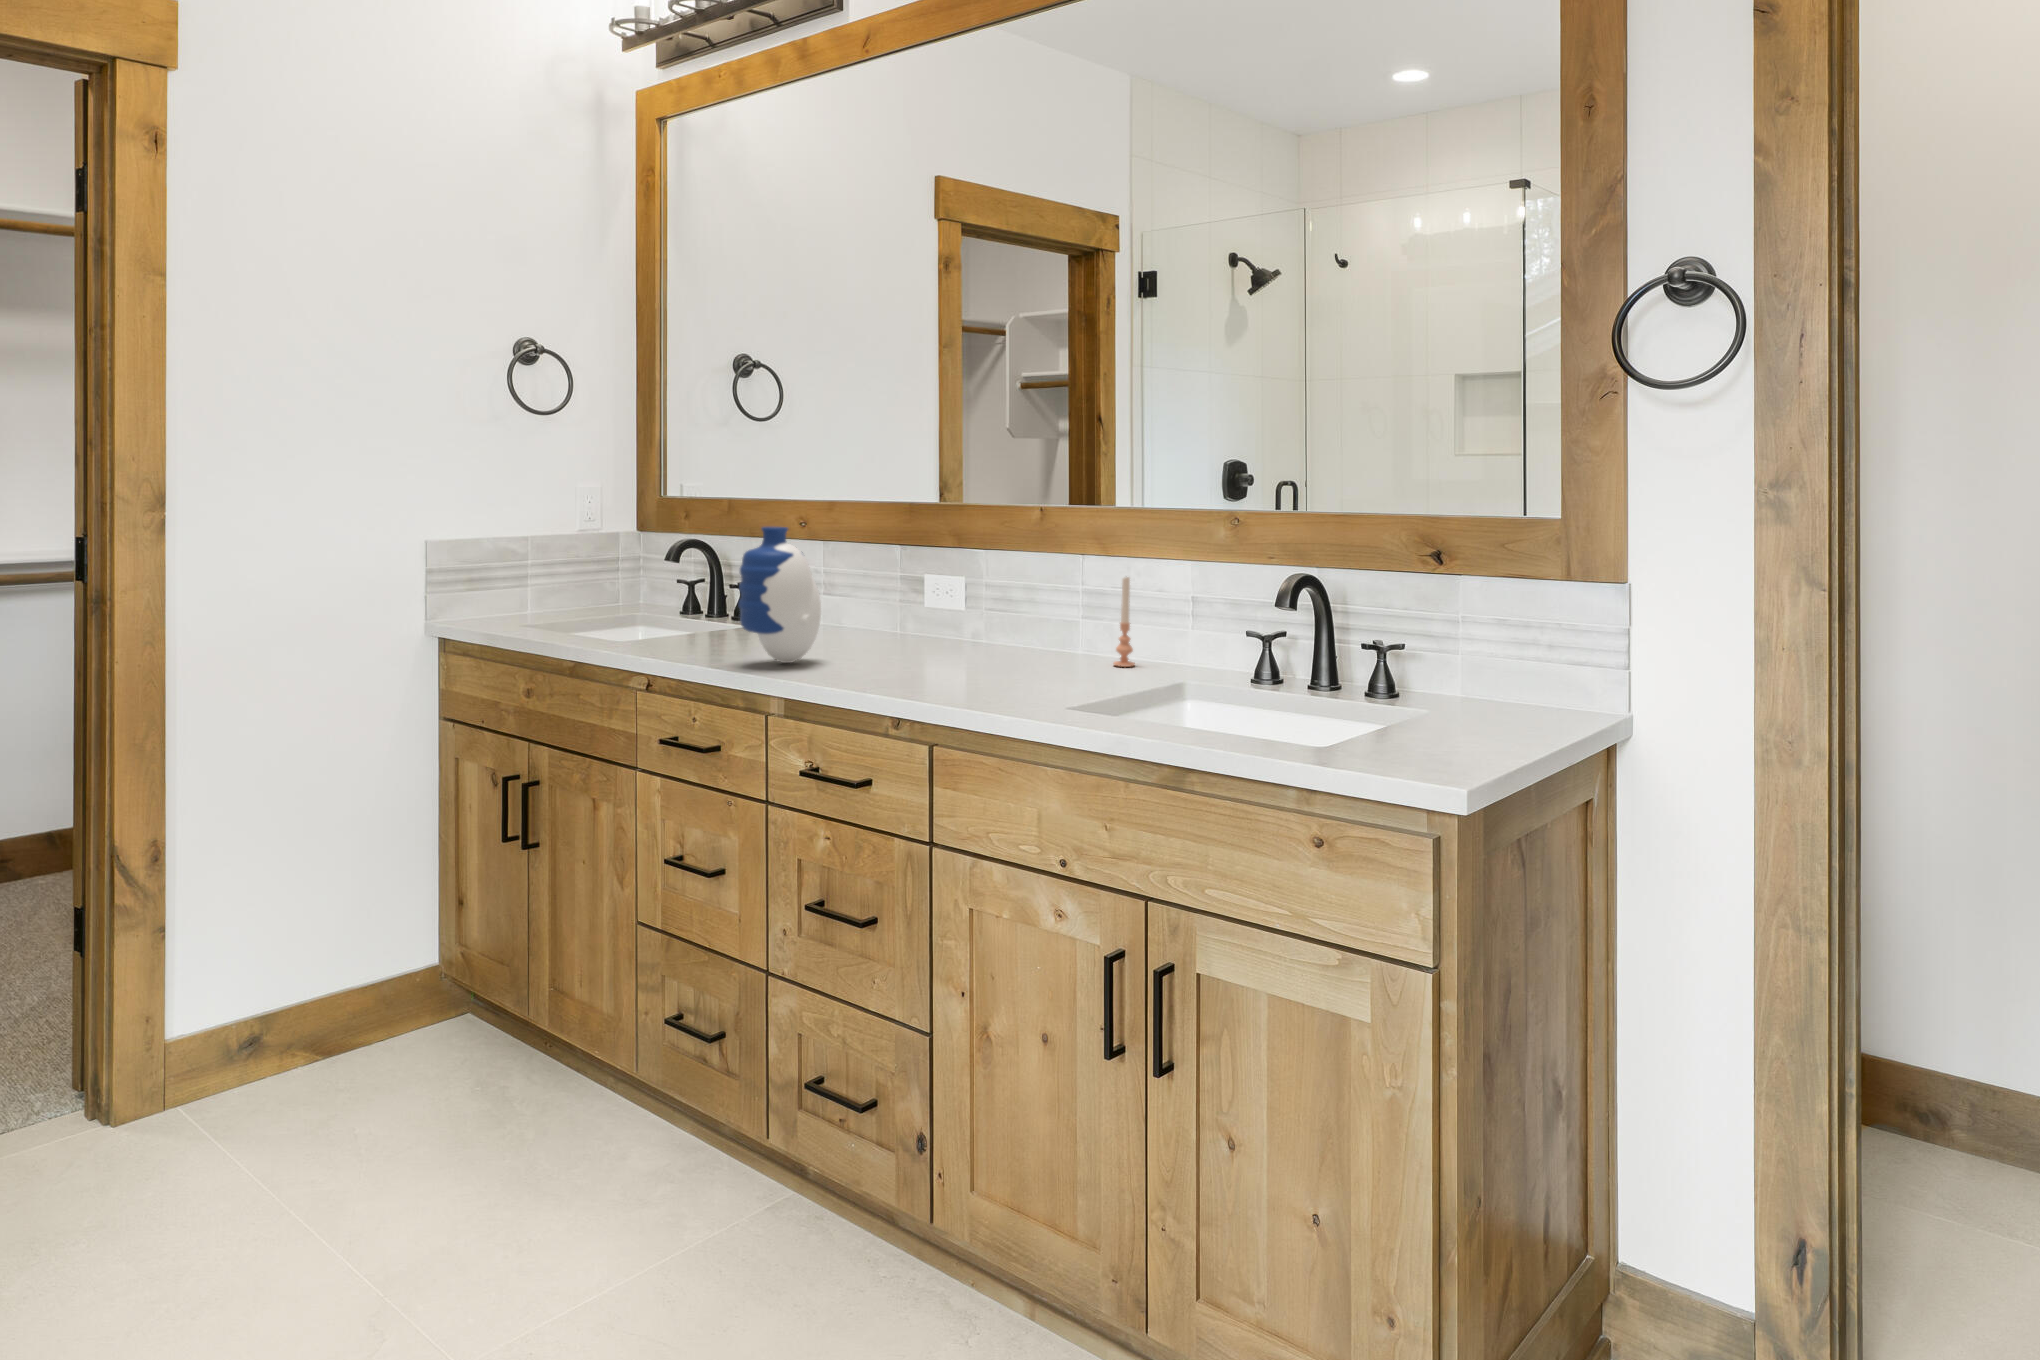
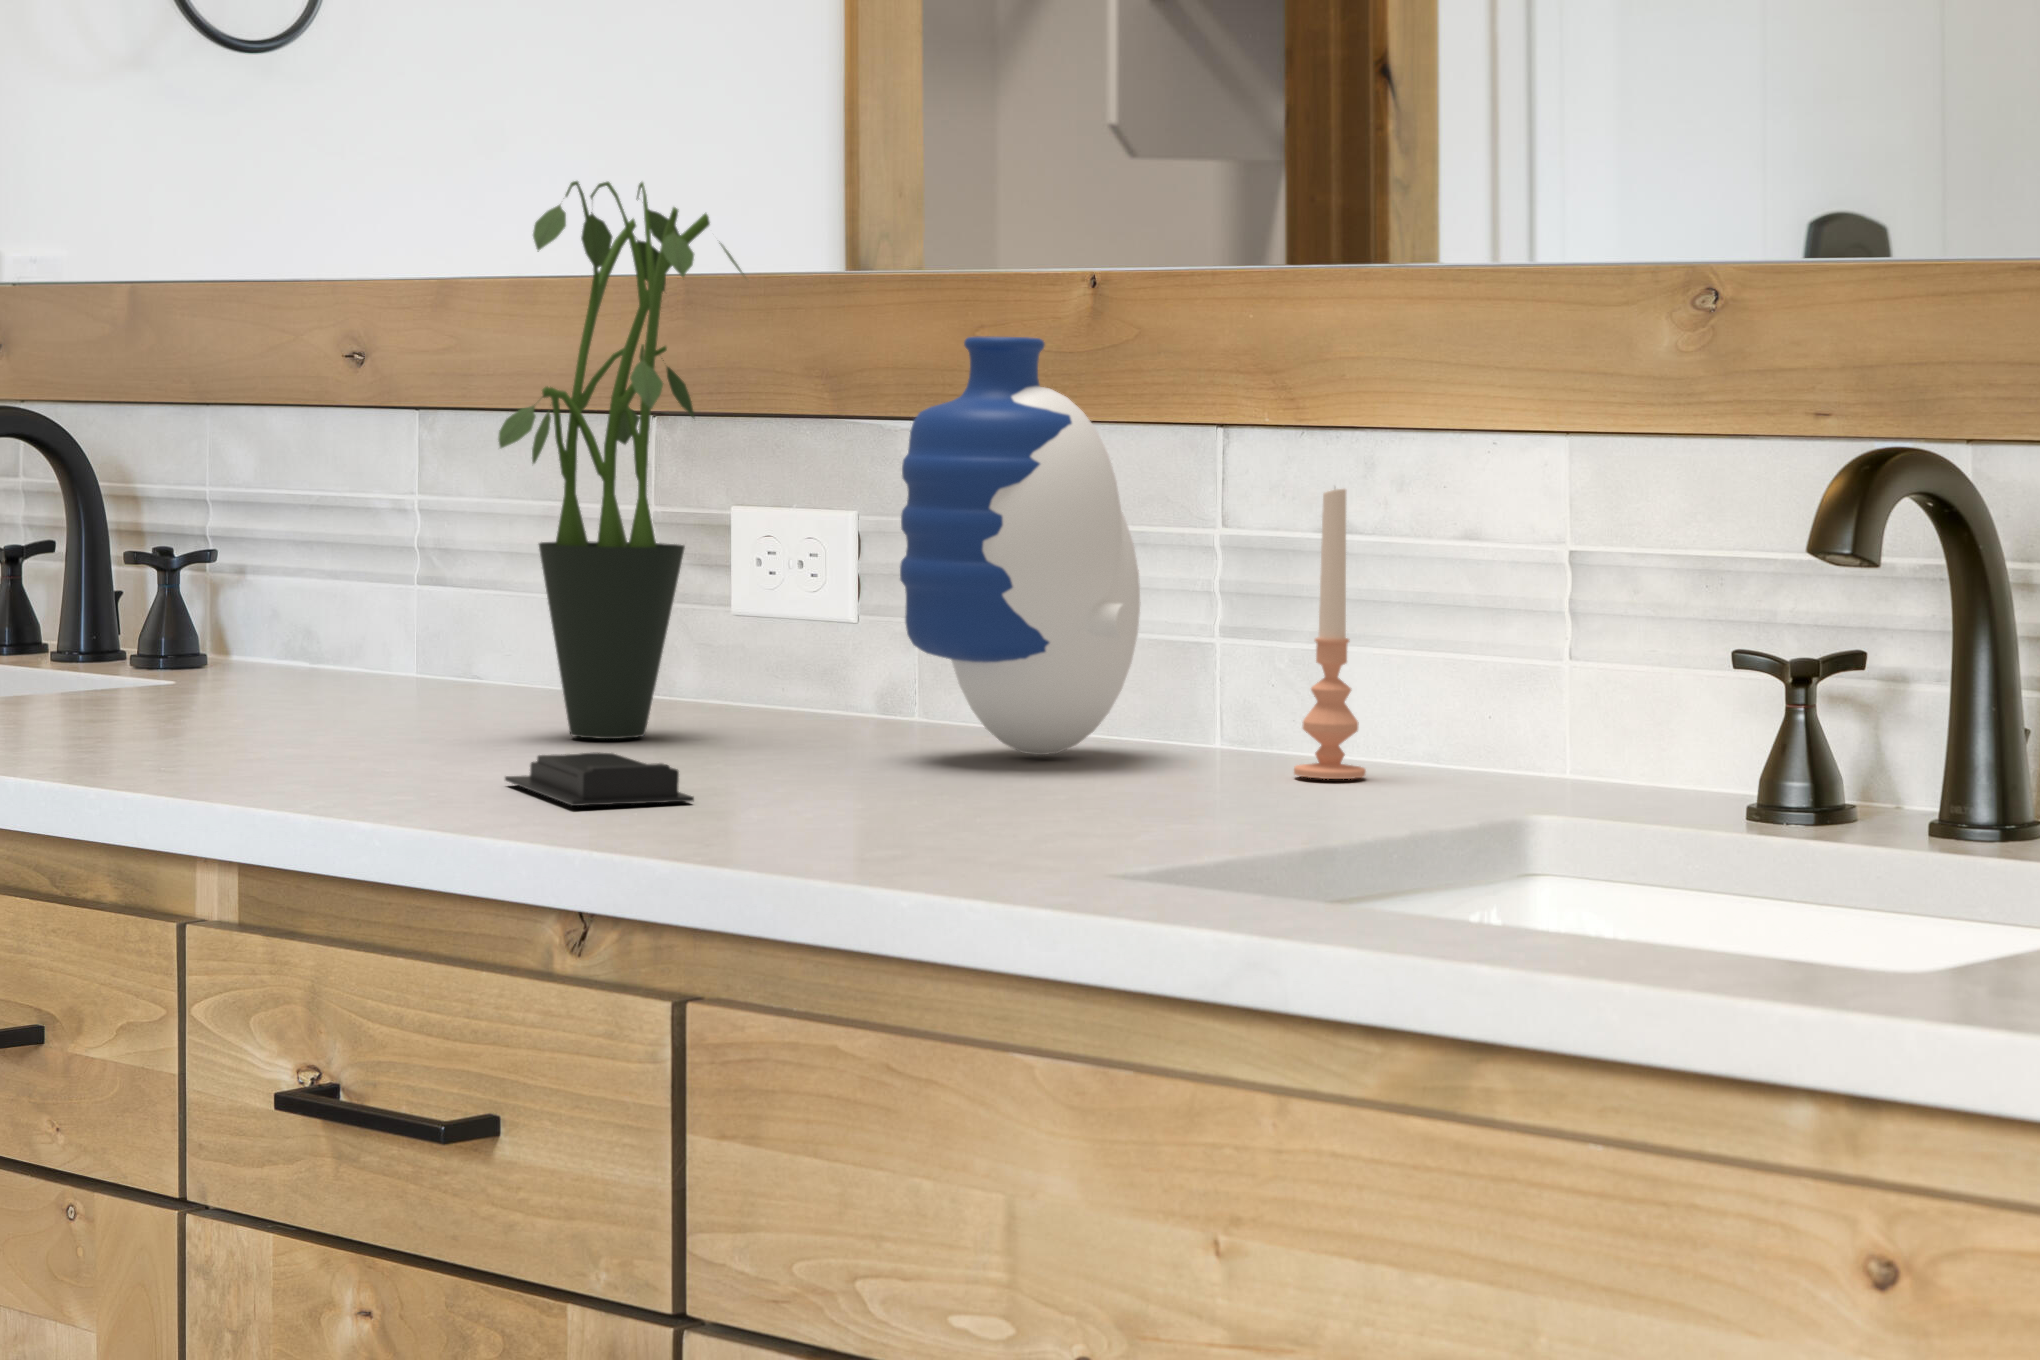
potted plant: none [861,475,940,651] -> present [498,181,744,739]
vase: present [739,527,821,663] -> present [900,337,1140,755]
soap bar: none [868,661,931,682] -> present [505,753,694,806]

